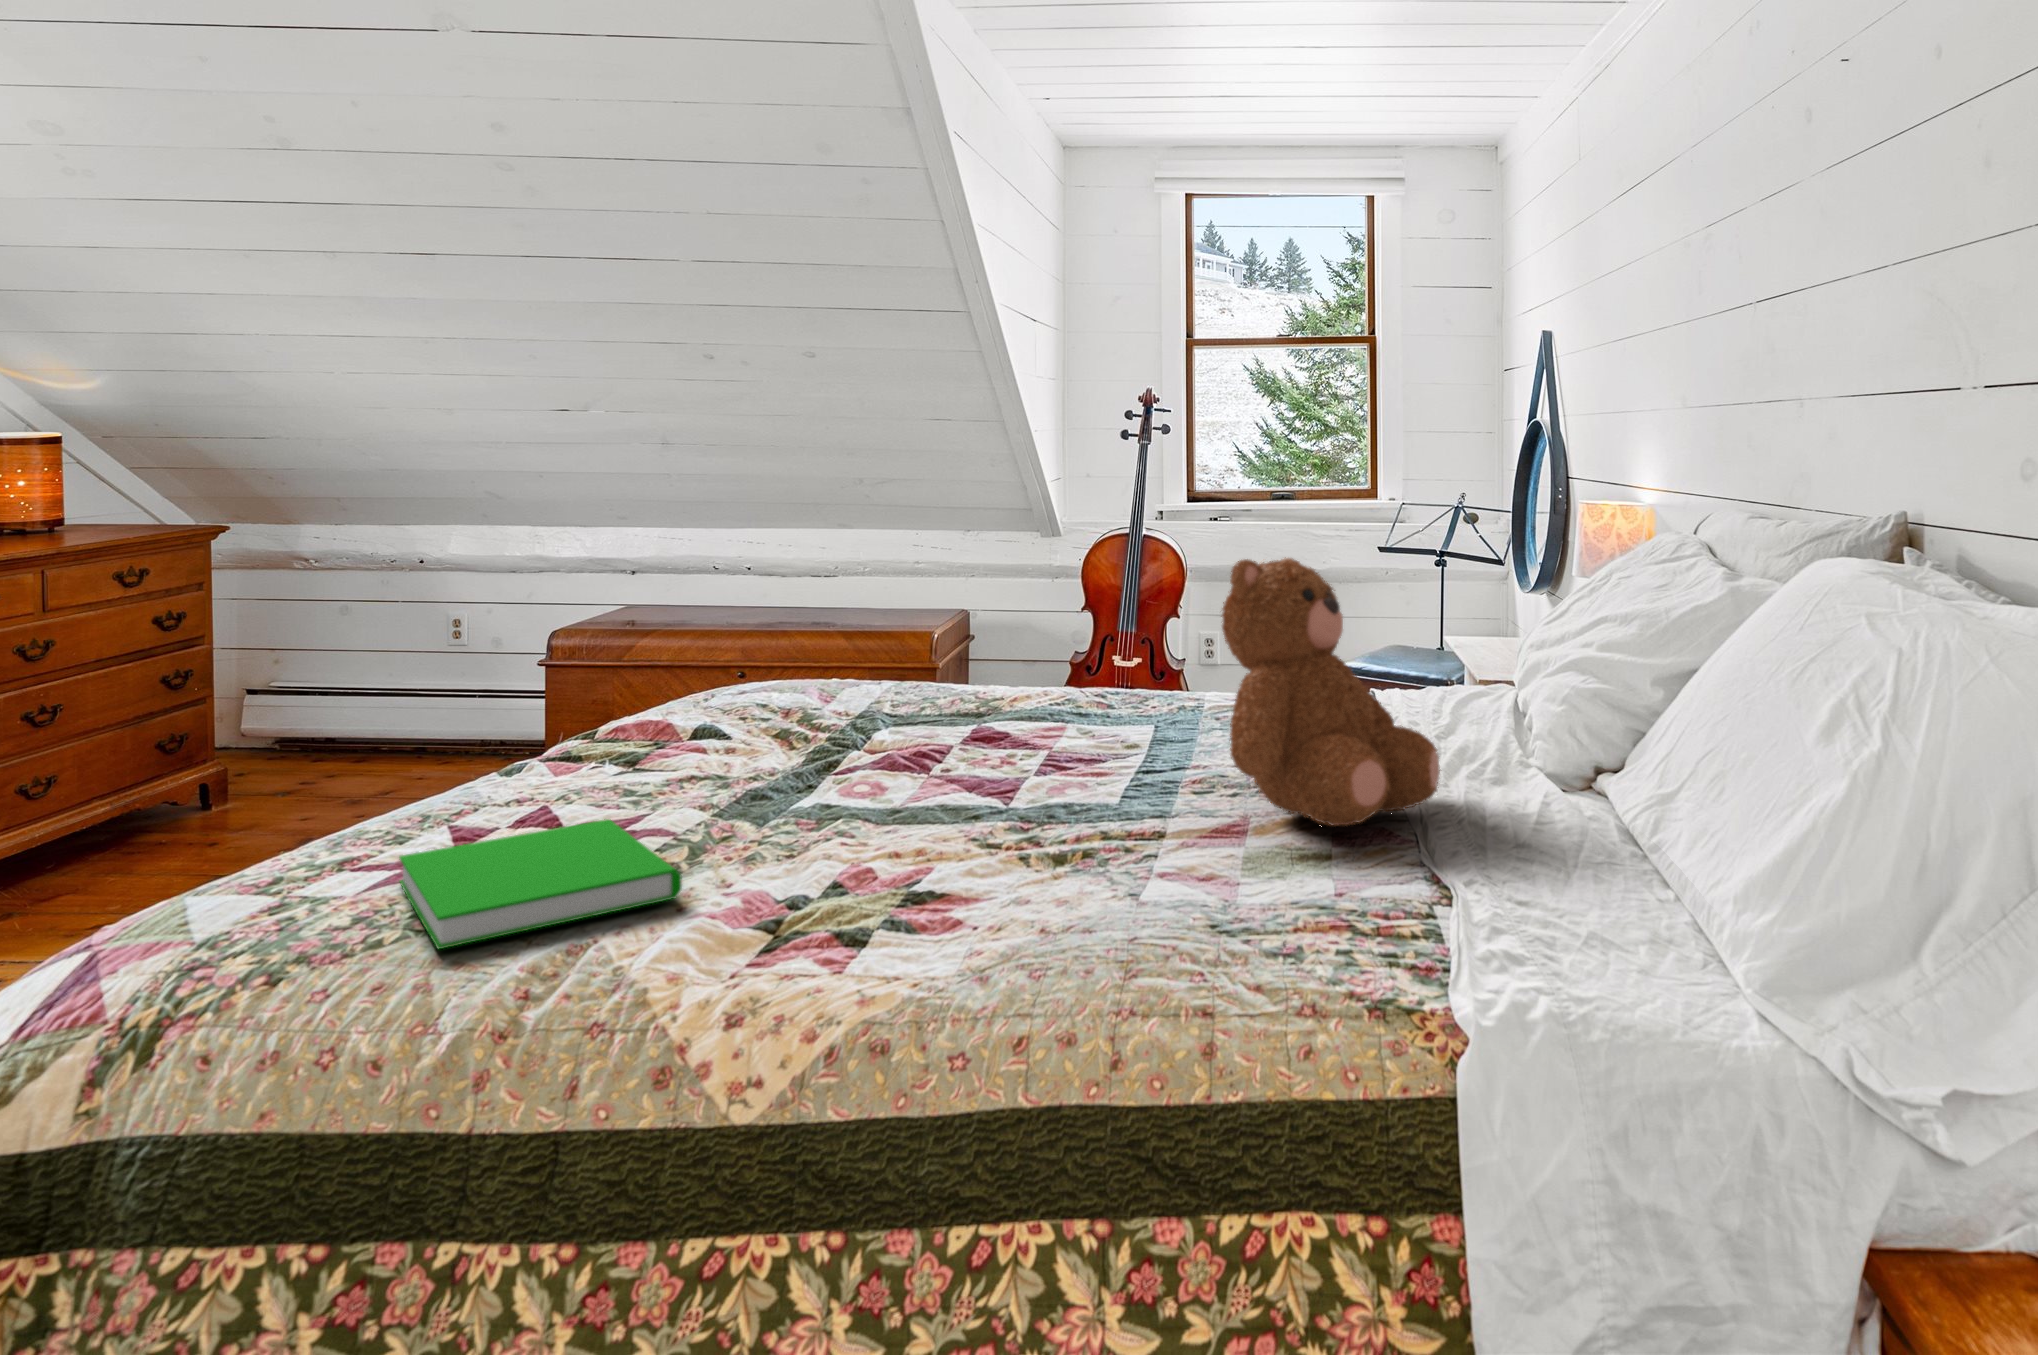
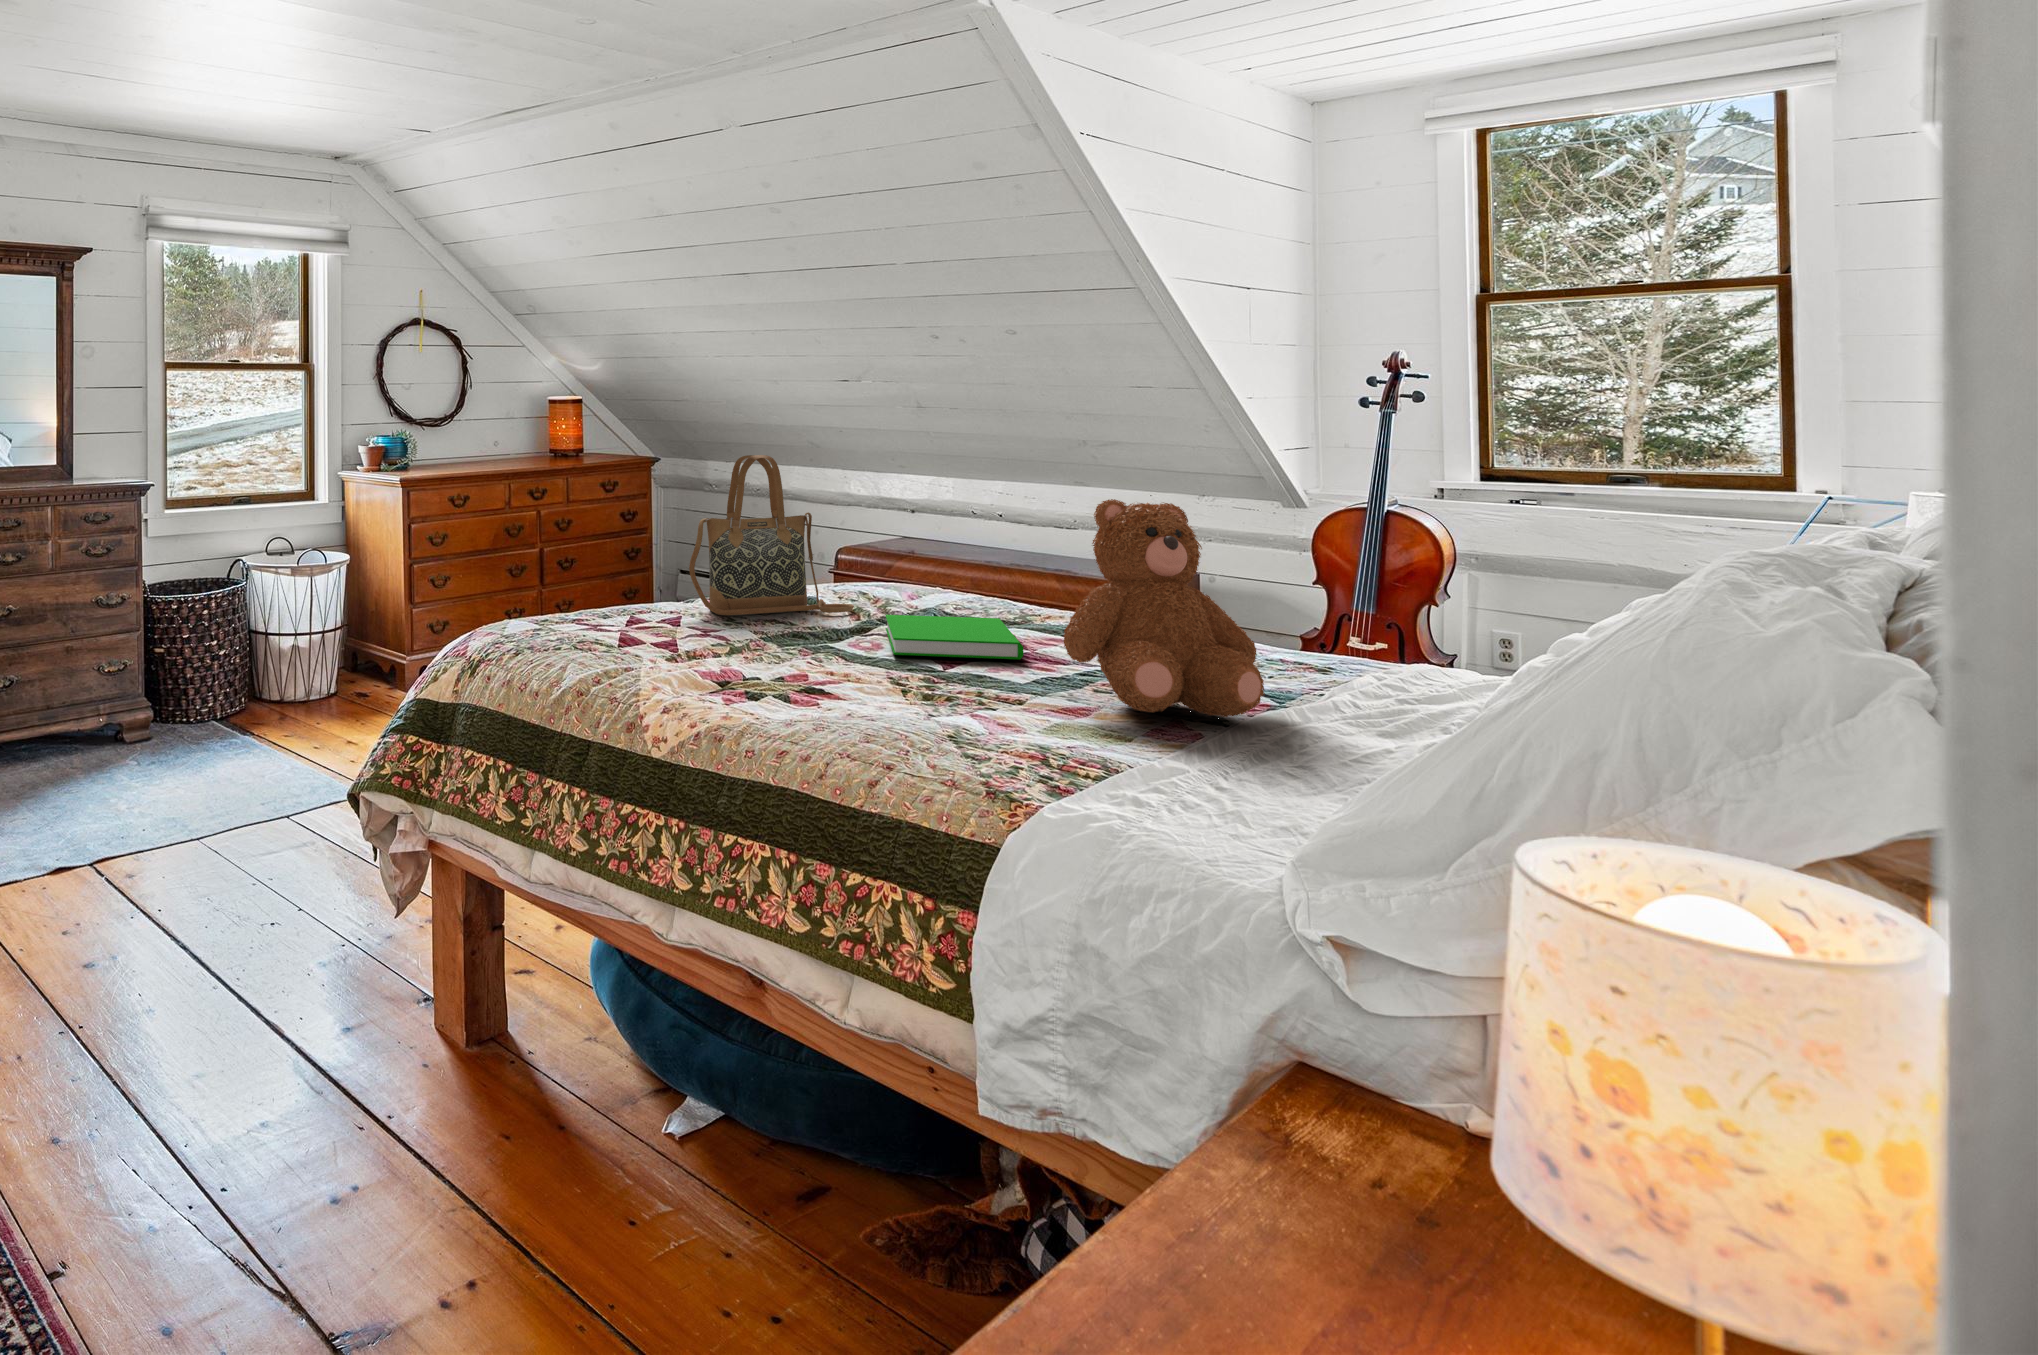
handbag: none [524,541,770,809] -> present [689,455,854,615]
book: present [399,819,682,949] -> present [886,615,1024,659]

